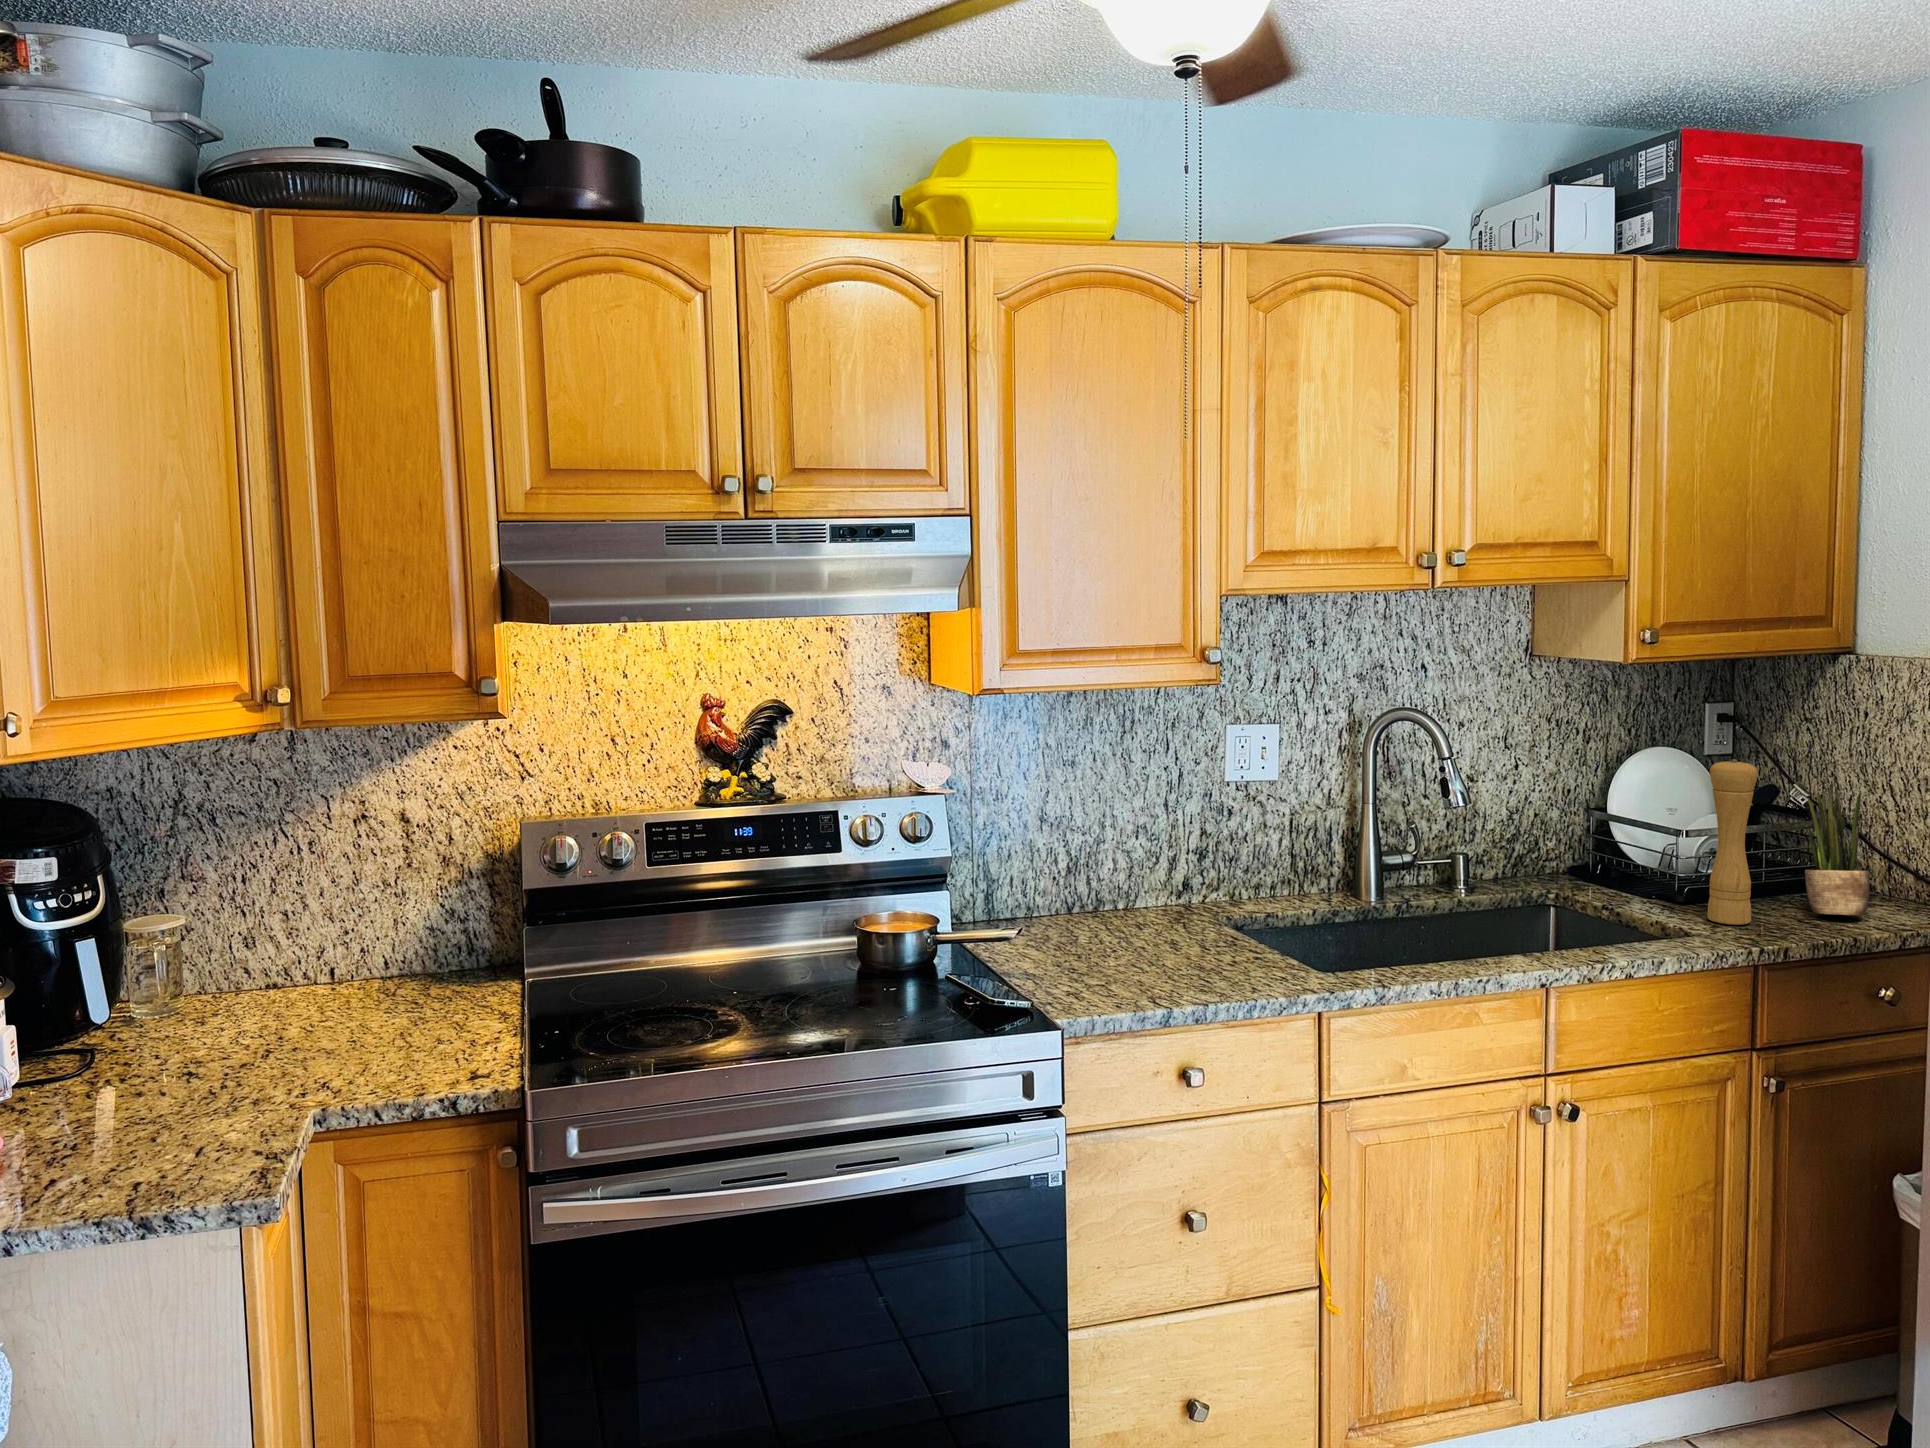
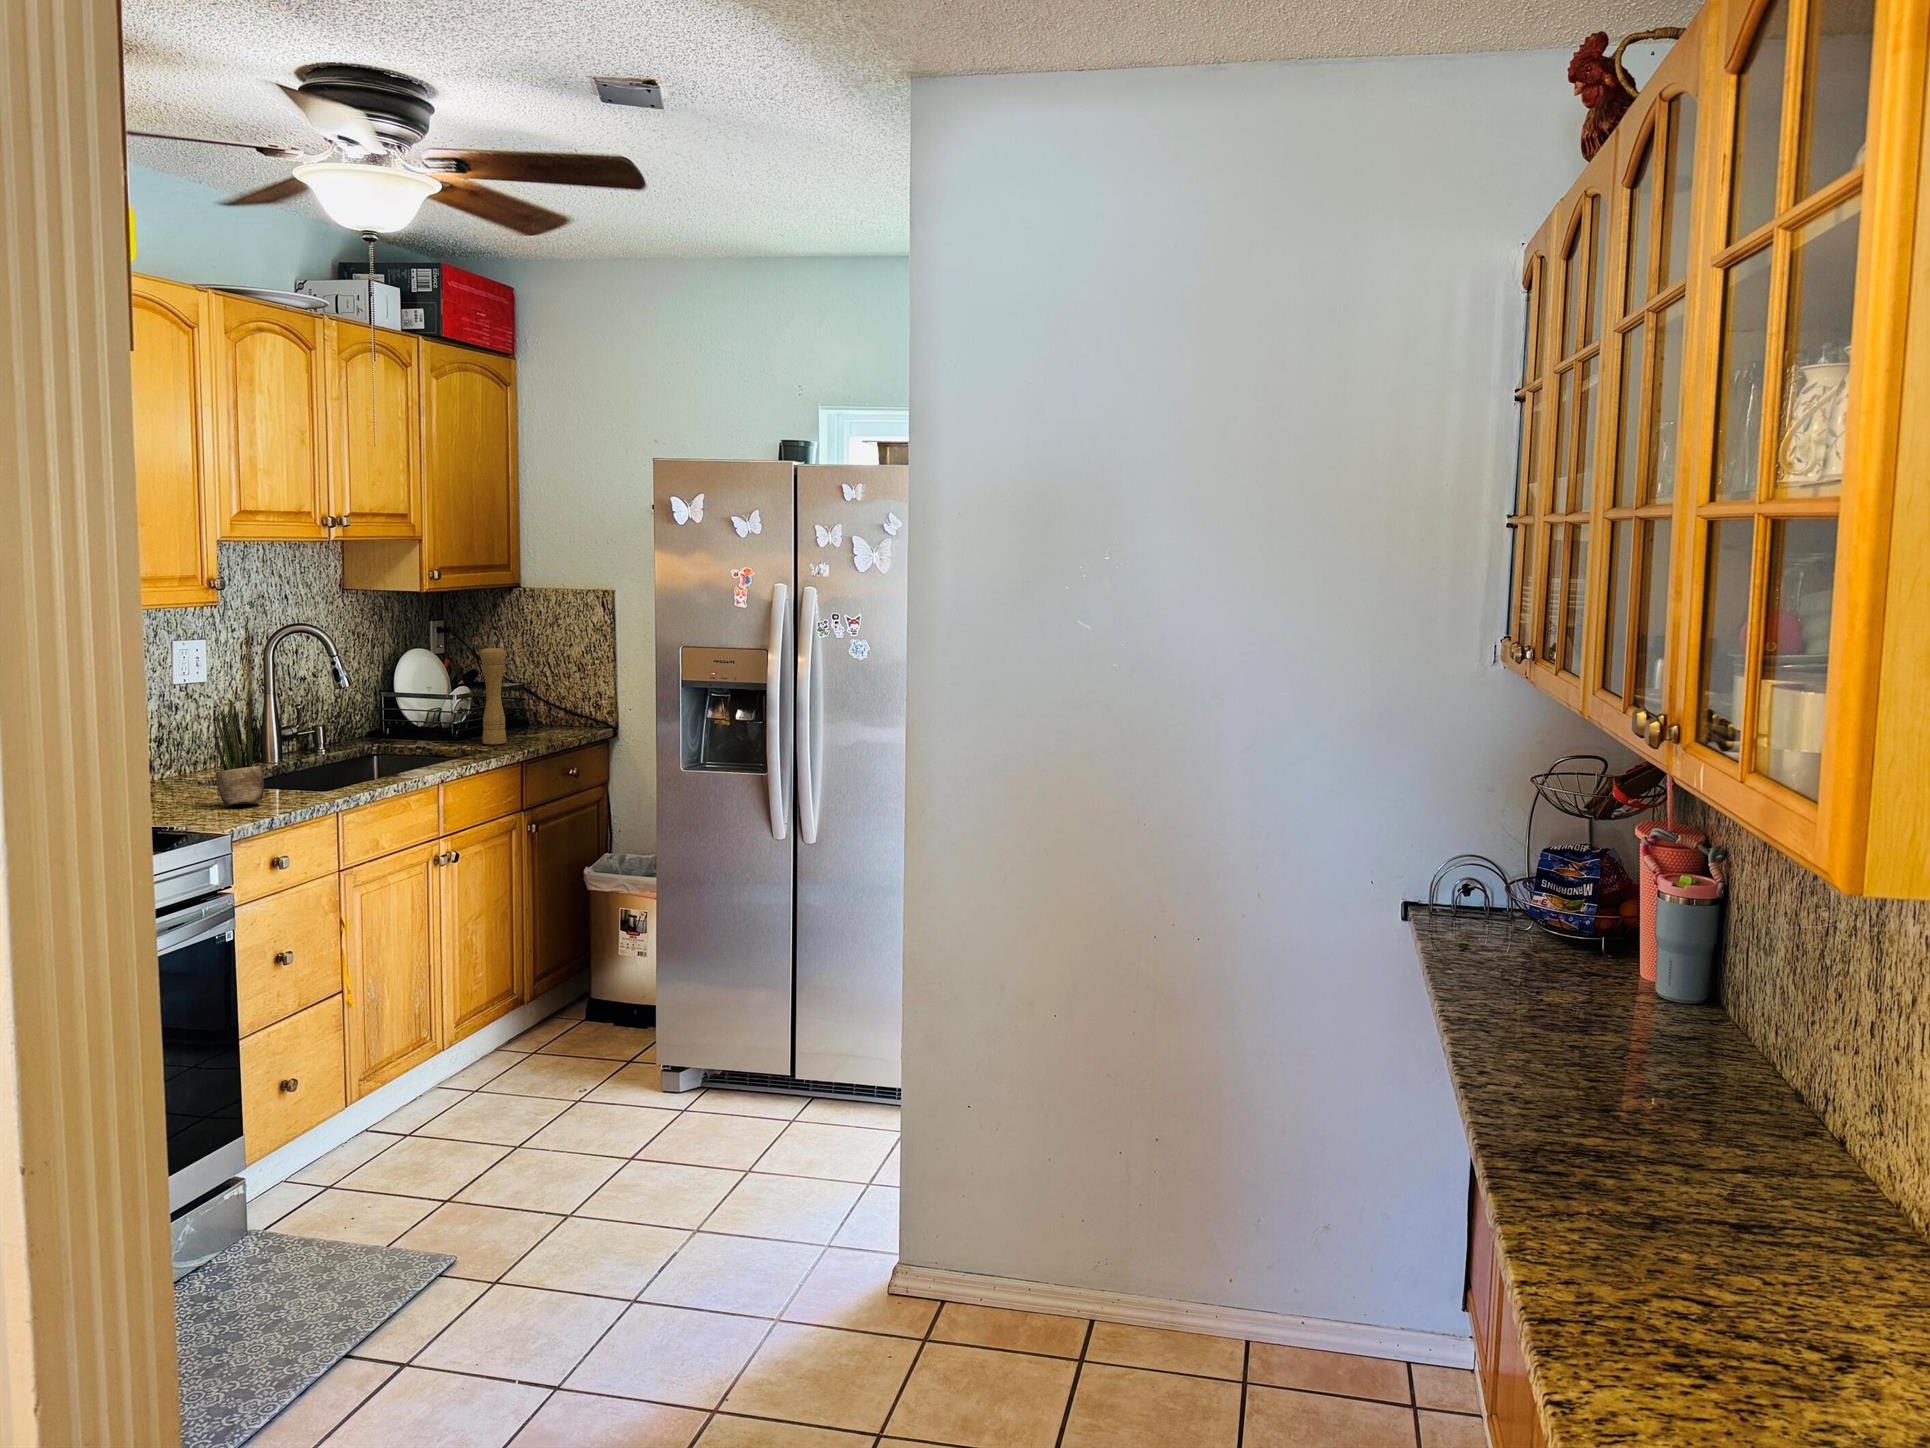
potted plant: present [1805,782,1870,915] -> present [214,702,264,805]

